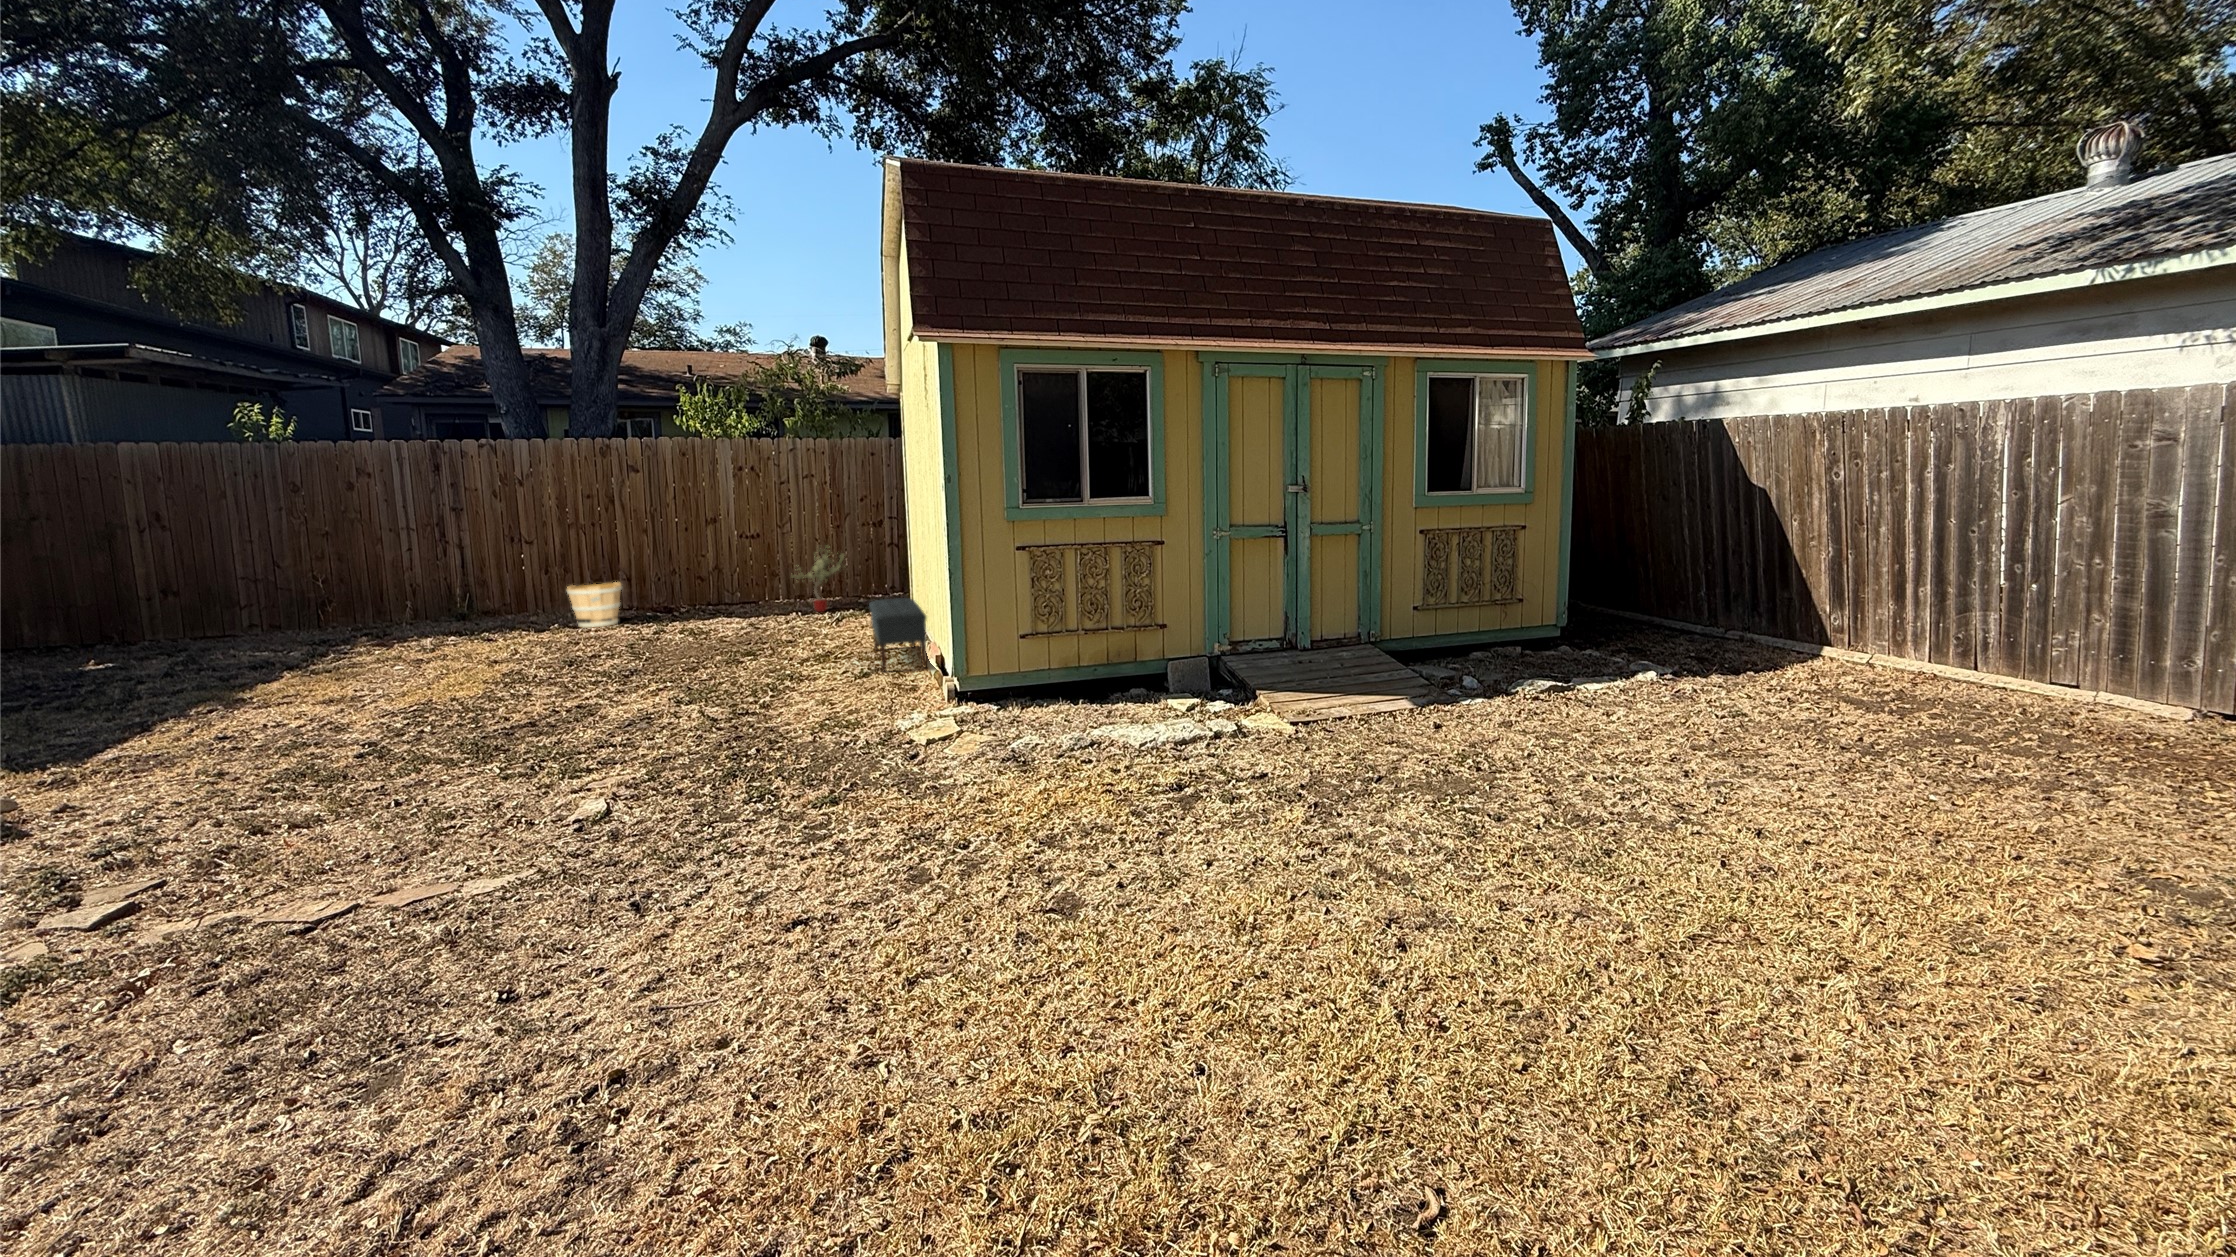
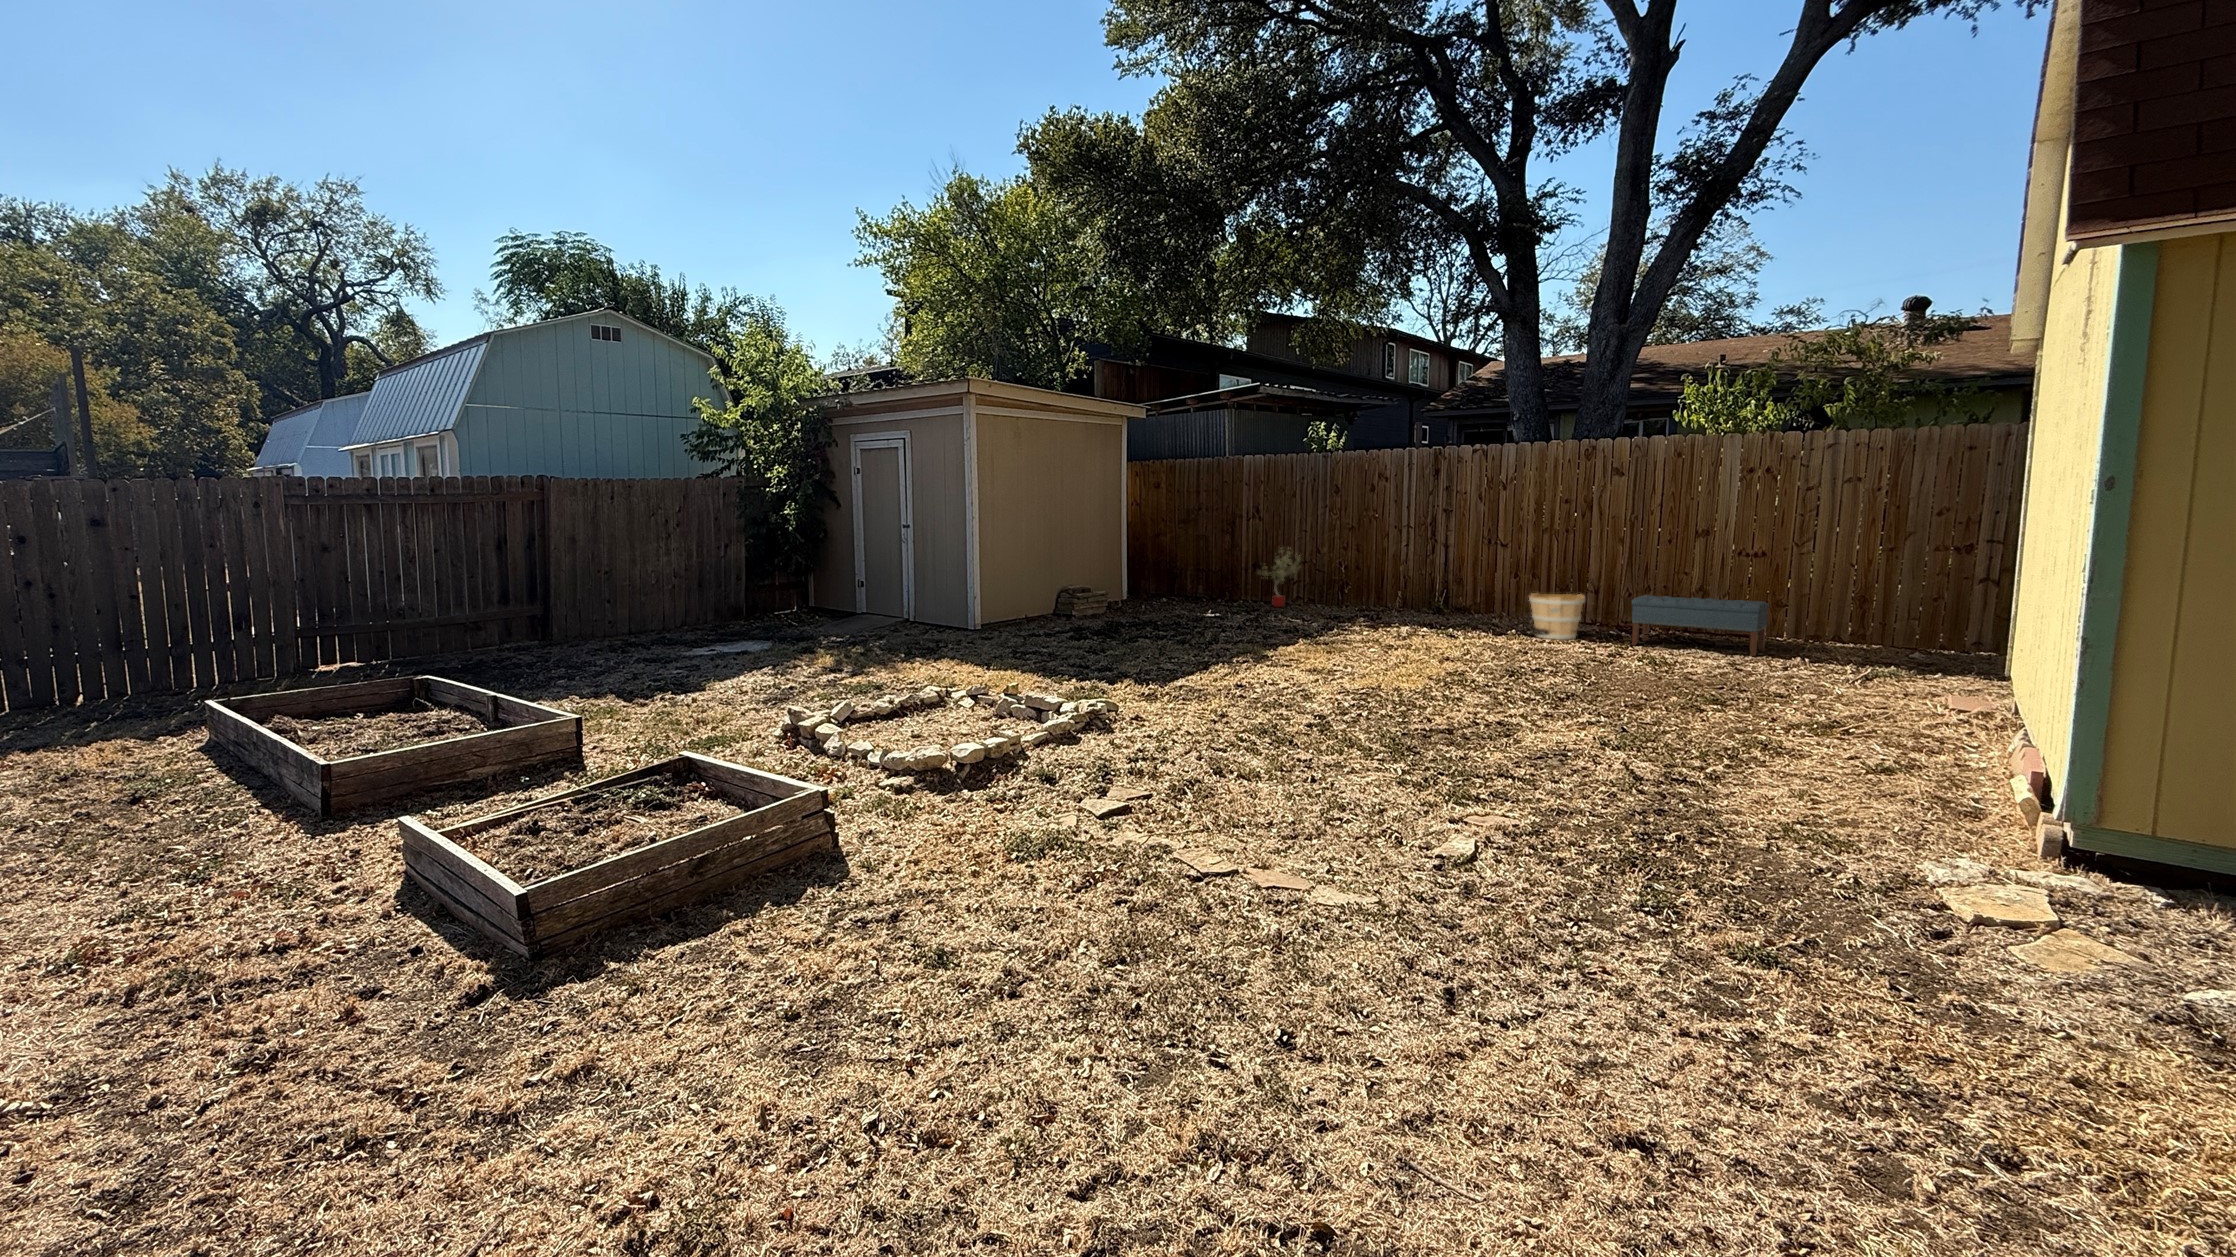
potted tree: present [792,546,845,612] -> present [1258,548,1300,607]
bench: present [869,598,927,671] -> present [1631,595,1769,656]

